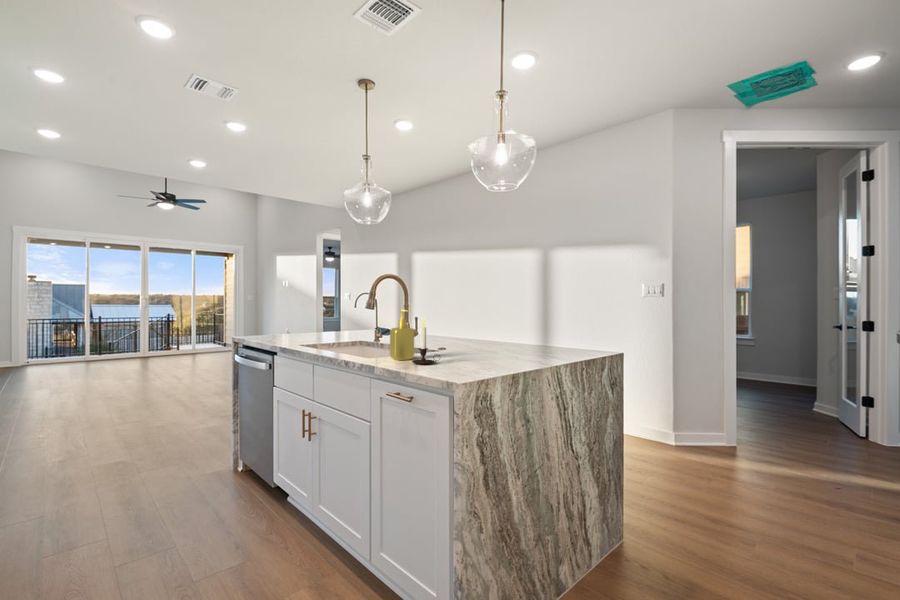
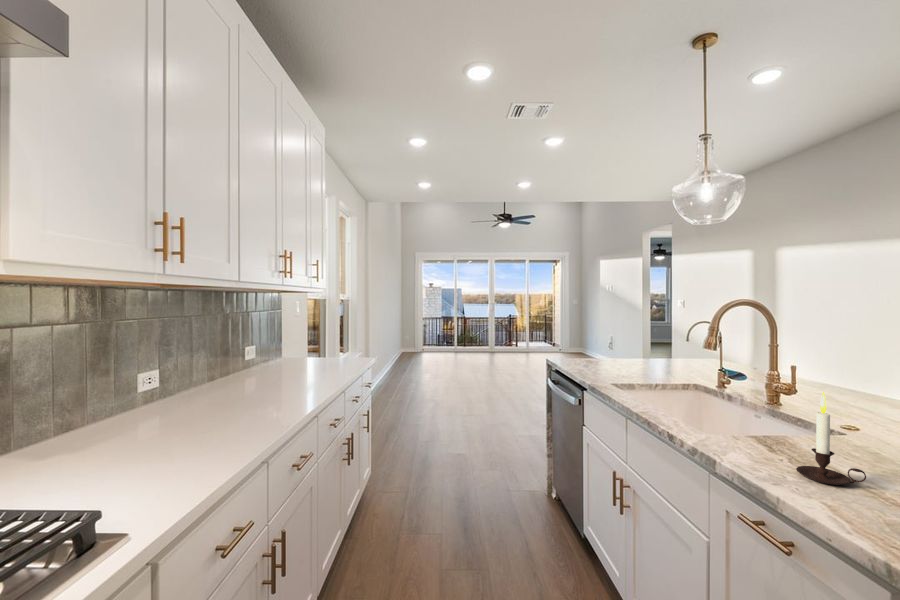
soap dispenser: present [390,310,414,360] -> none [748,370,798,456]

